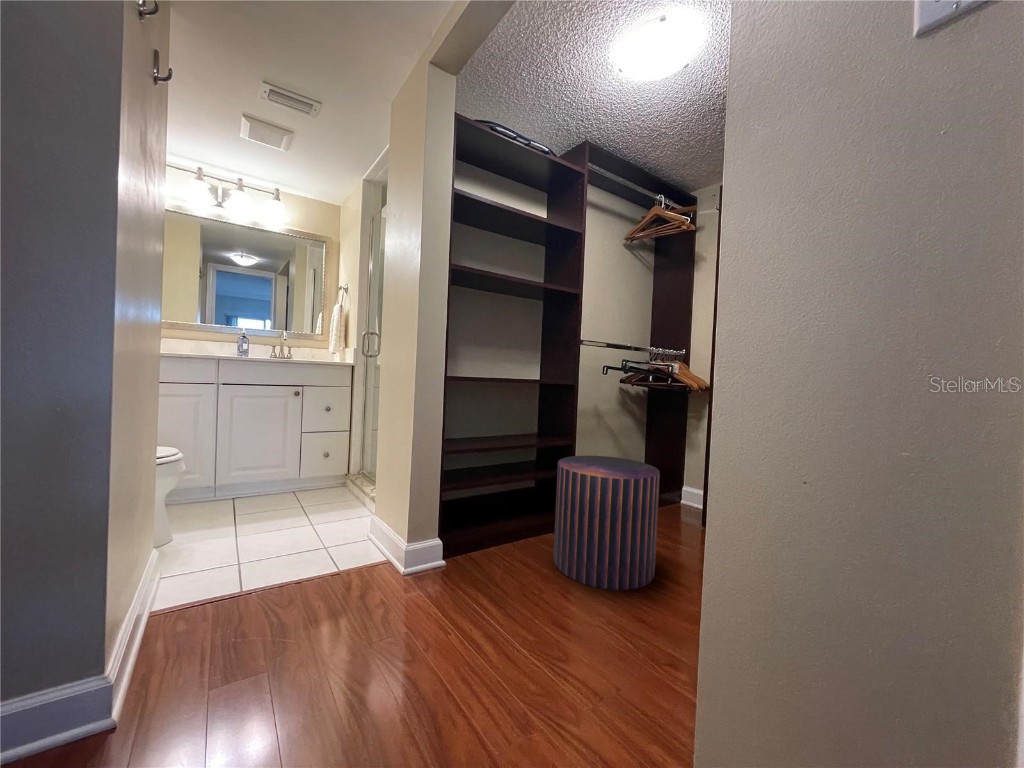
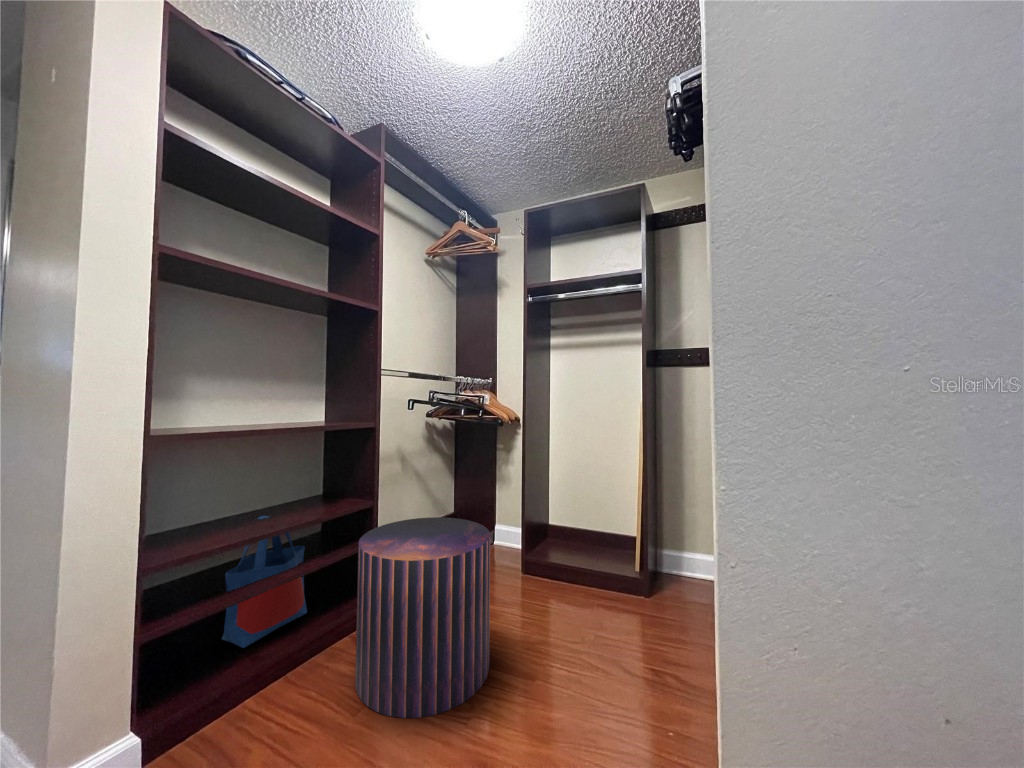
tote bag: none [477,439,525,518] -> present [222,516,307,648]

